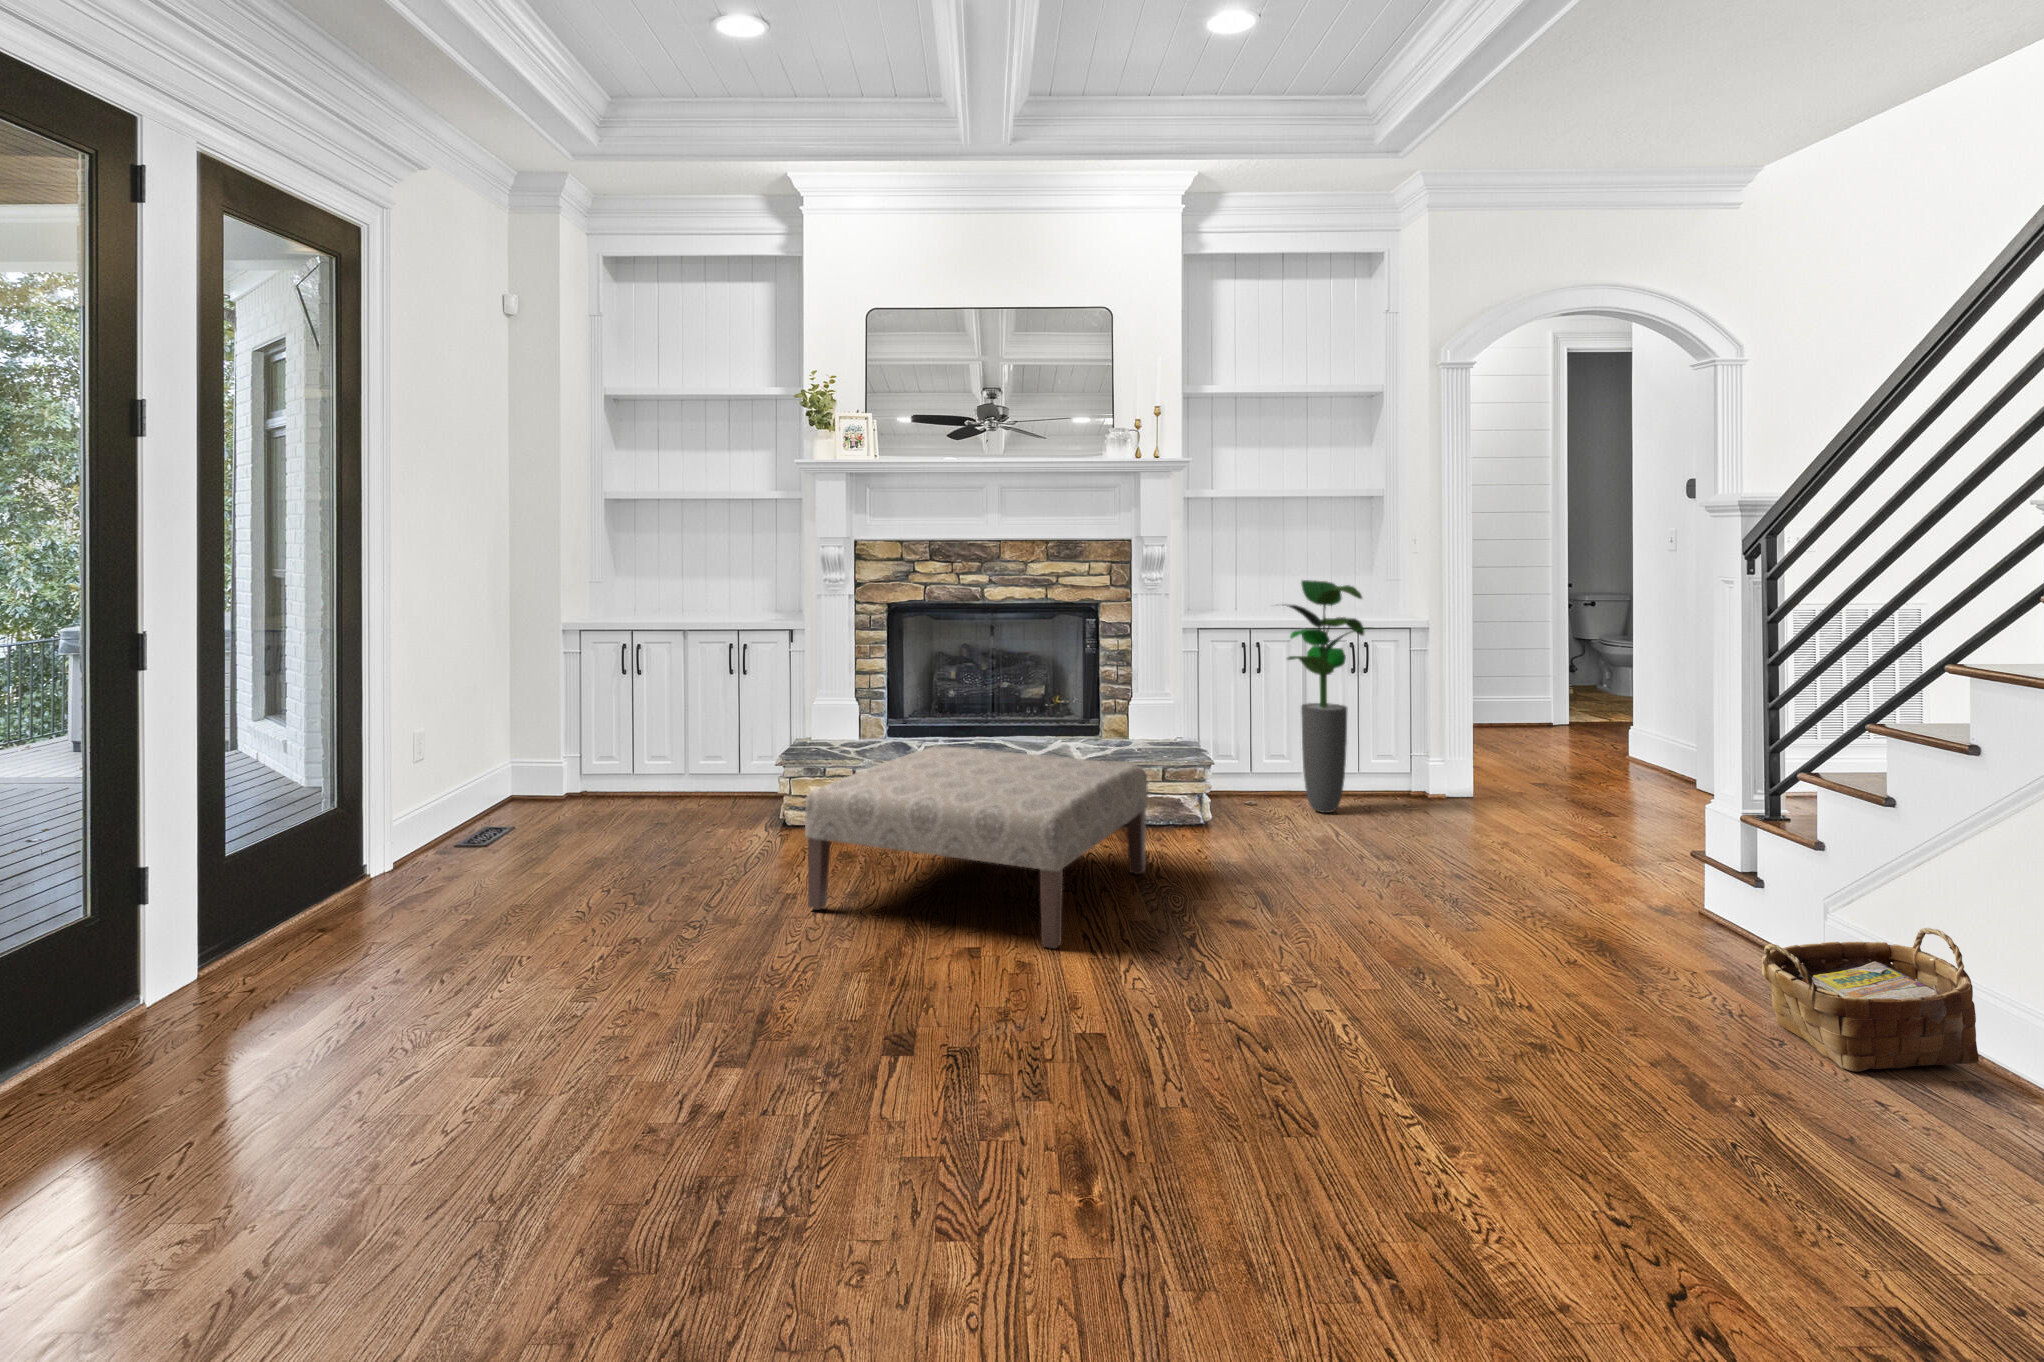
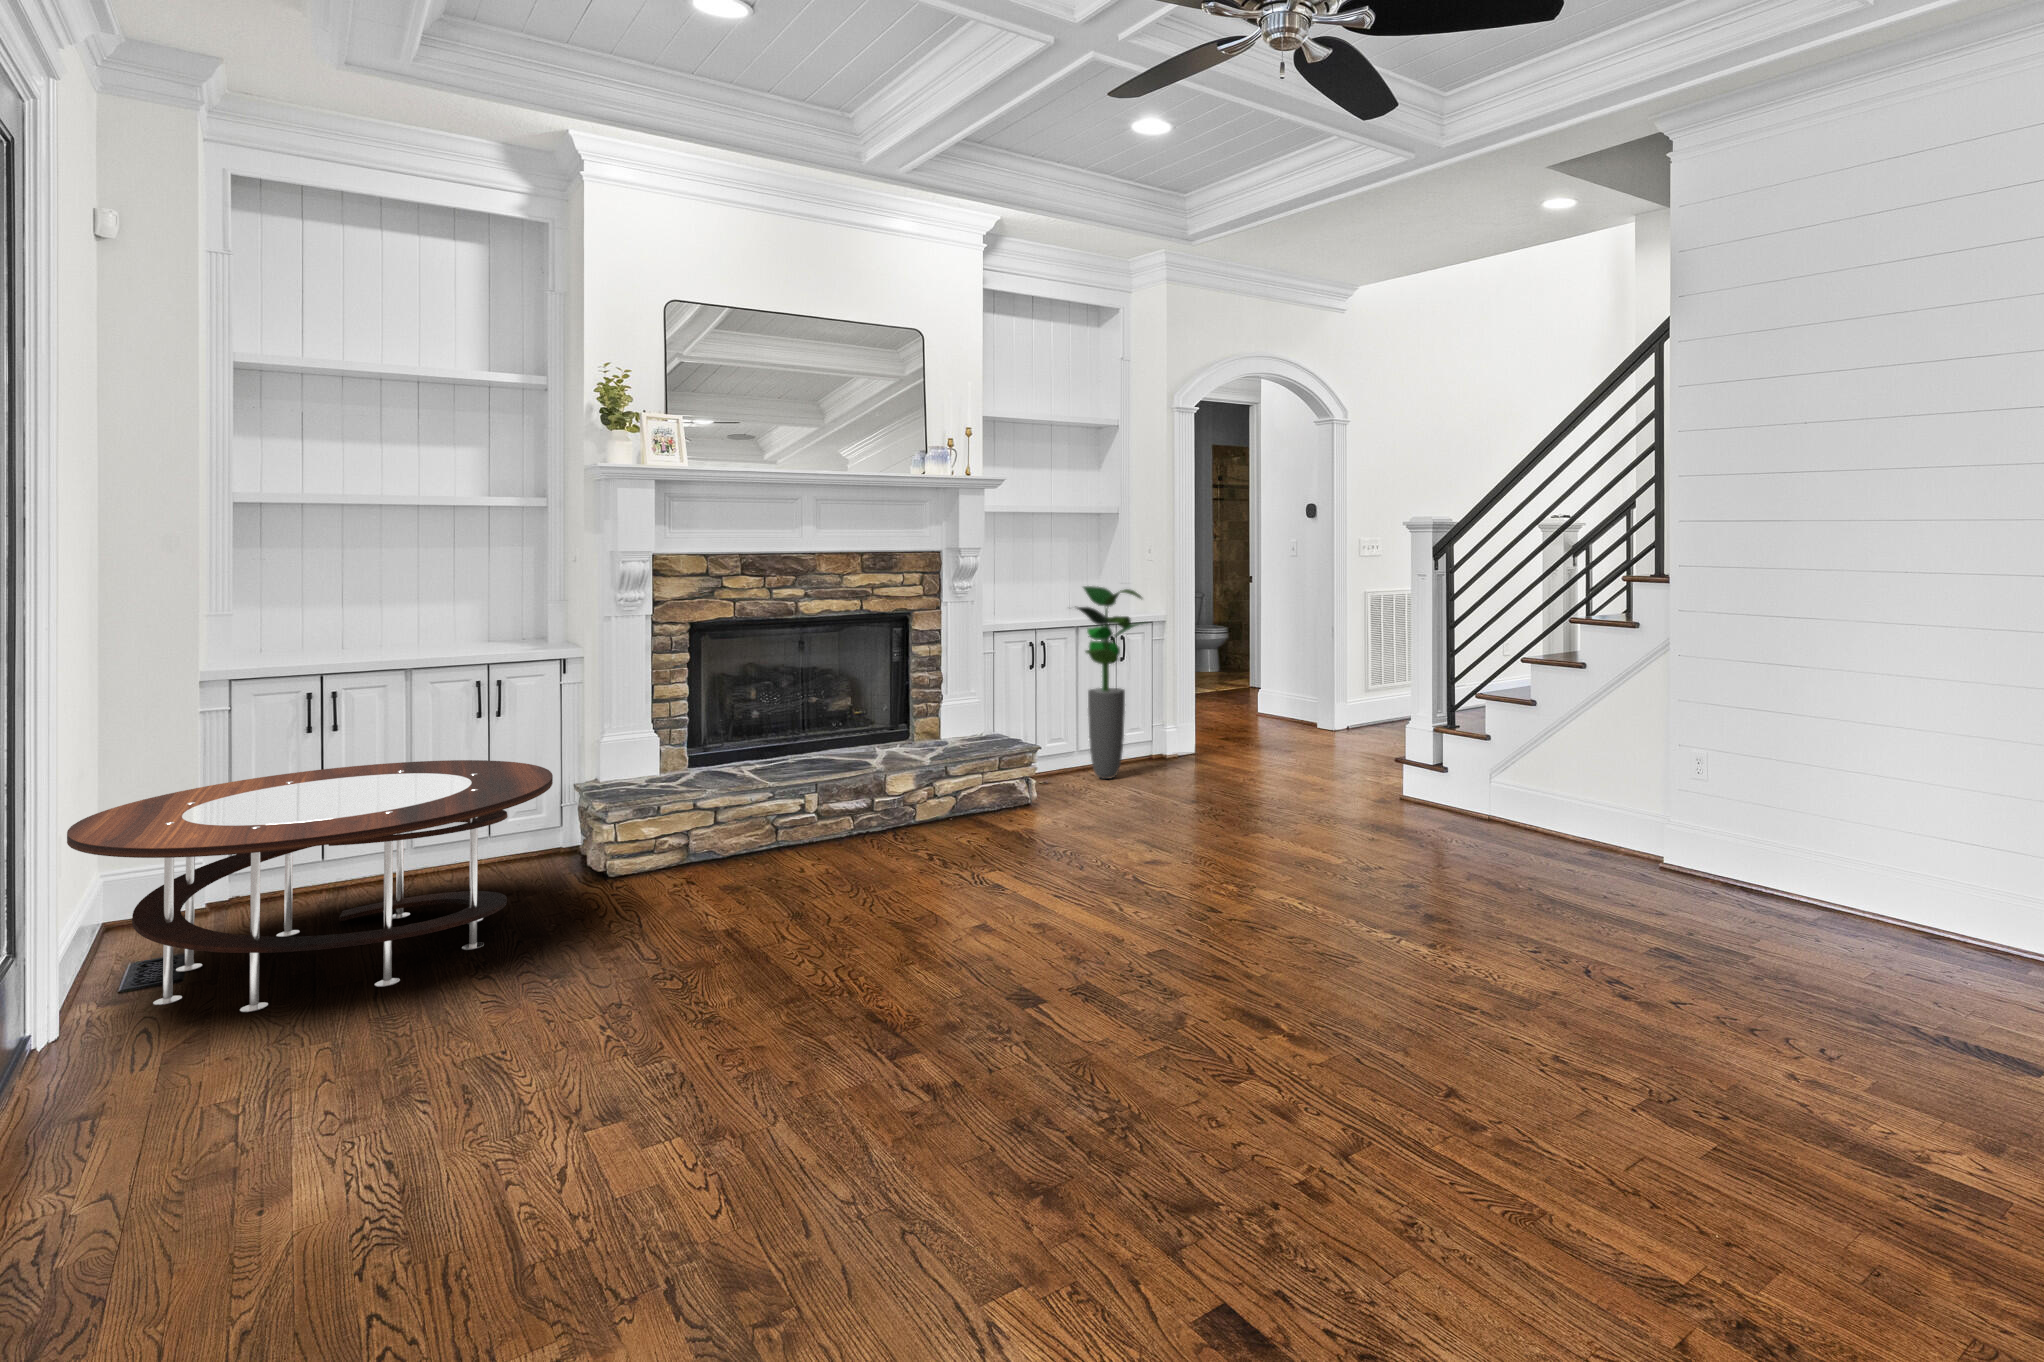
coffee table: none [414,705,717,880] -> present [67,760,553,1012]
ottoman: present [805,746,1148,949] -> none [760,752,1050,942]
woven basket: present [1762,928,1979,1072] -> none [1507,778,1612,869]

